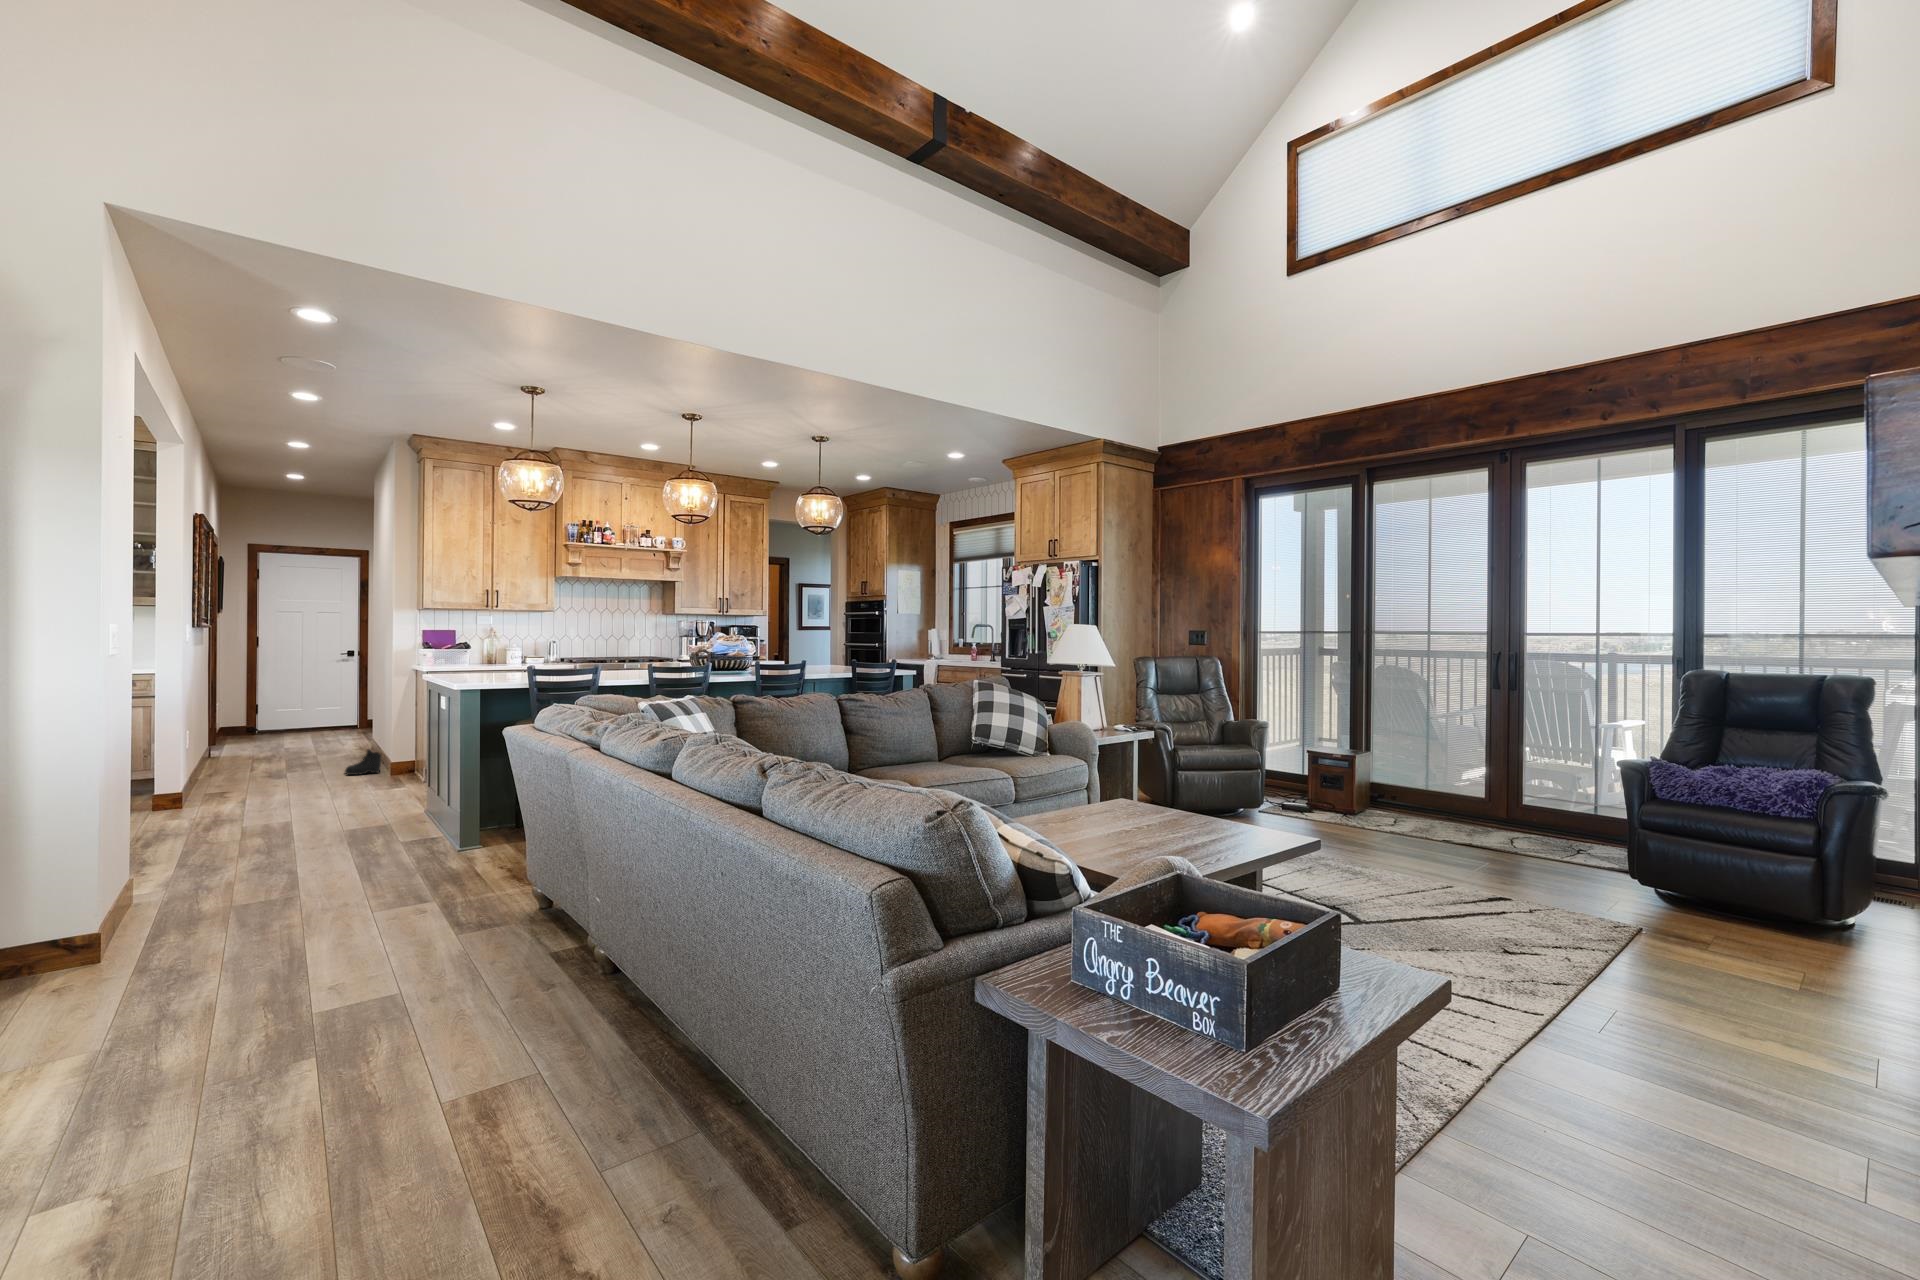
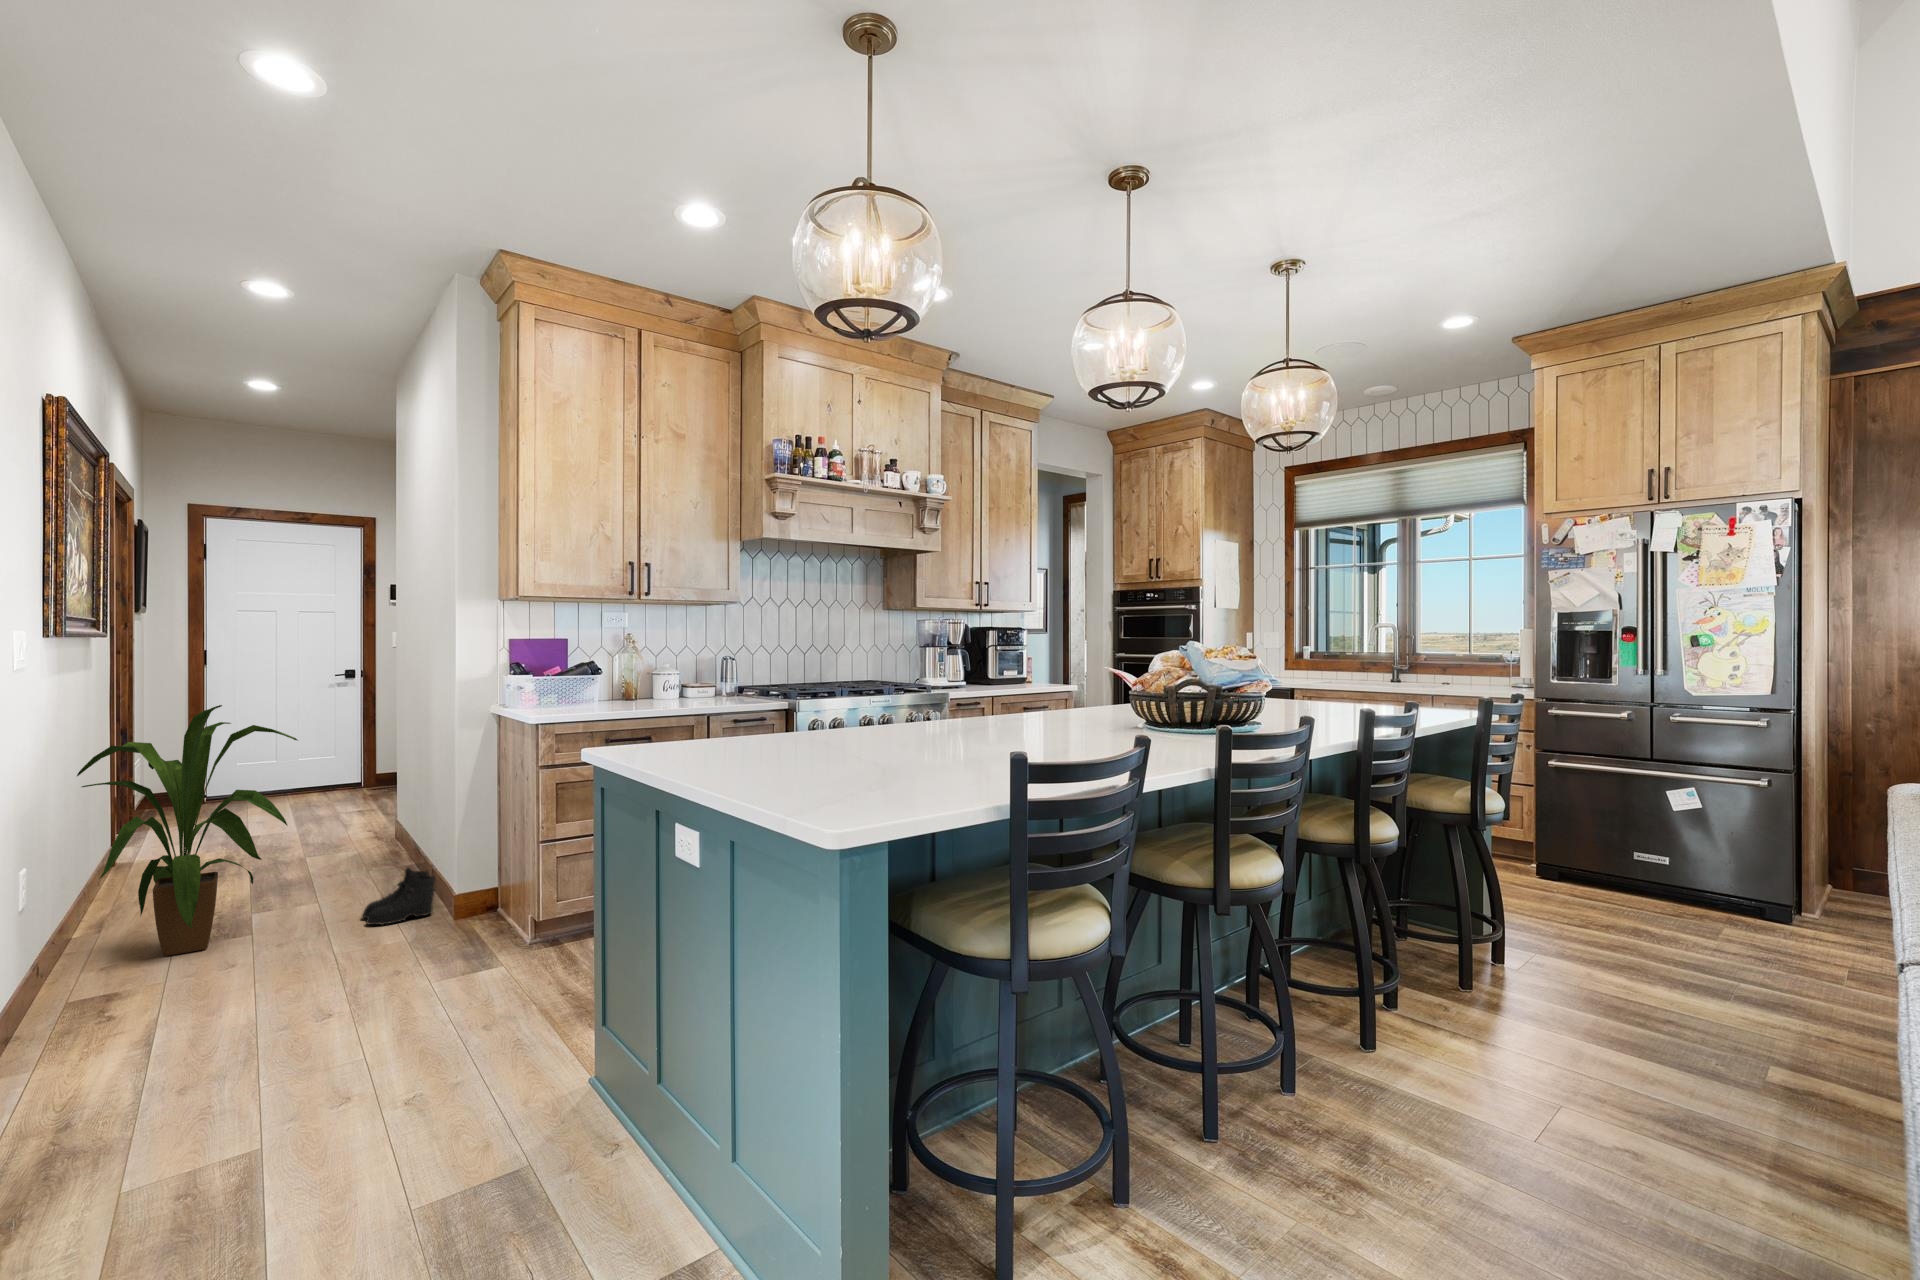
house plant: none [208,661,313,781] -> present [77,705,297,956]

